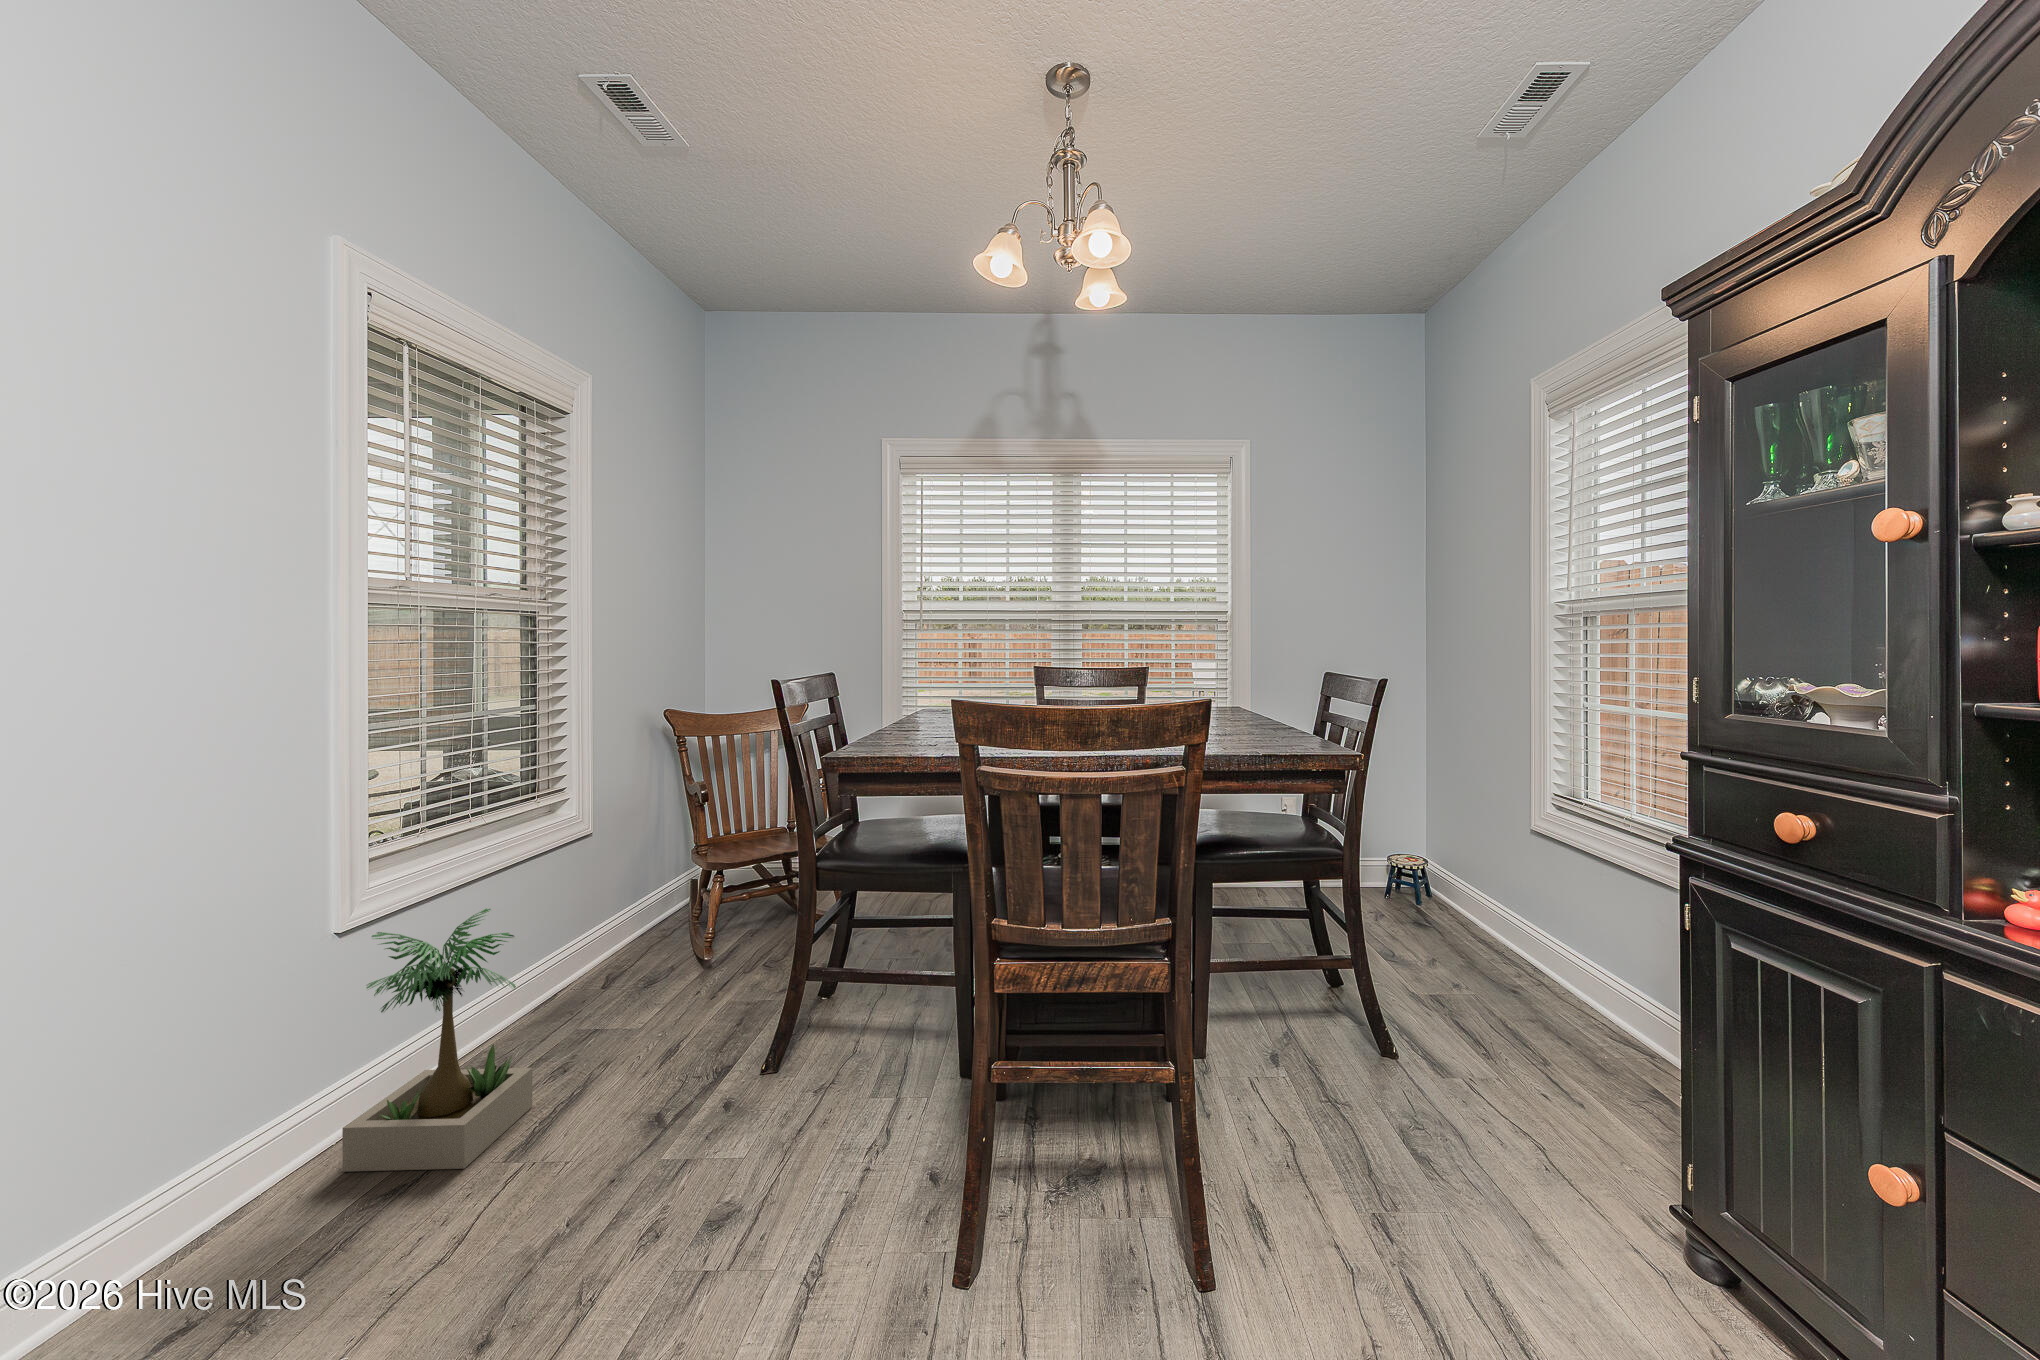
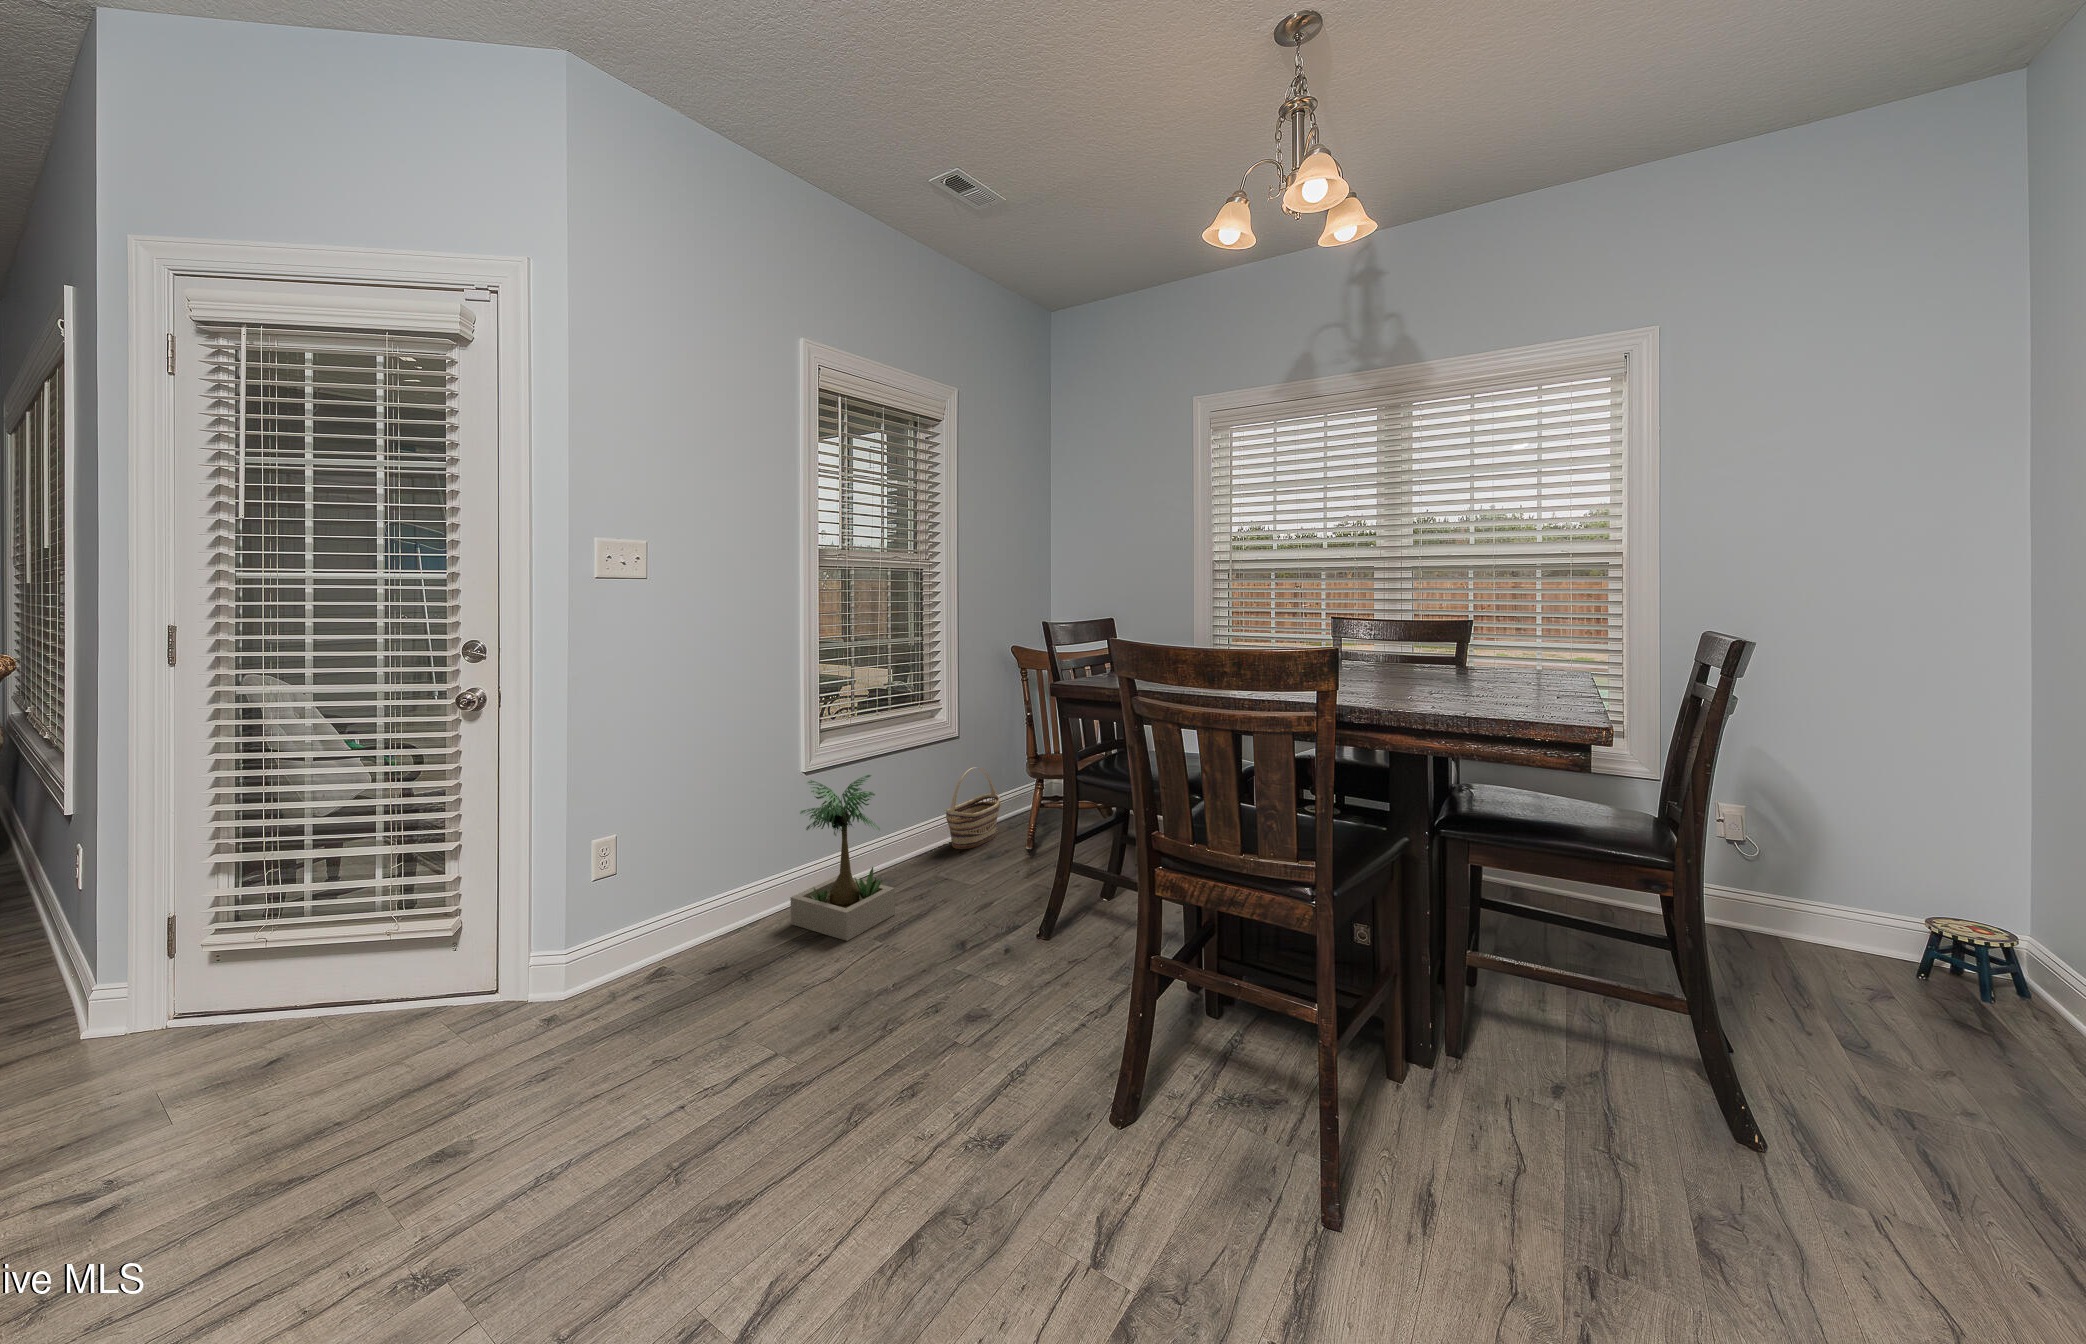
basket: none [574,877,647,993] -> present [946,767,1000,849]

